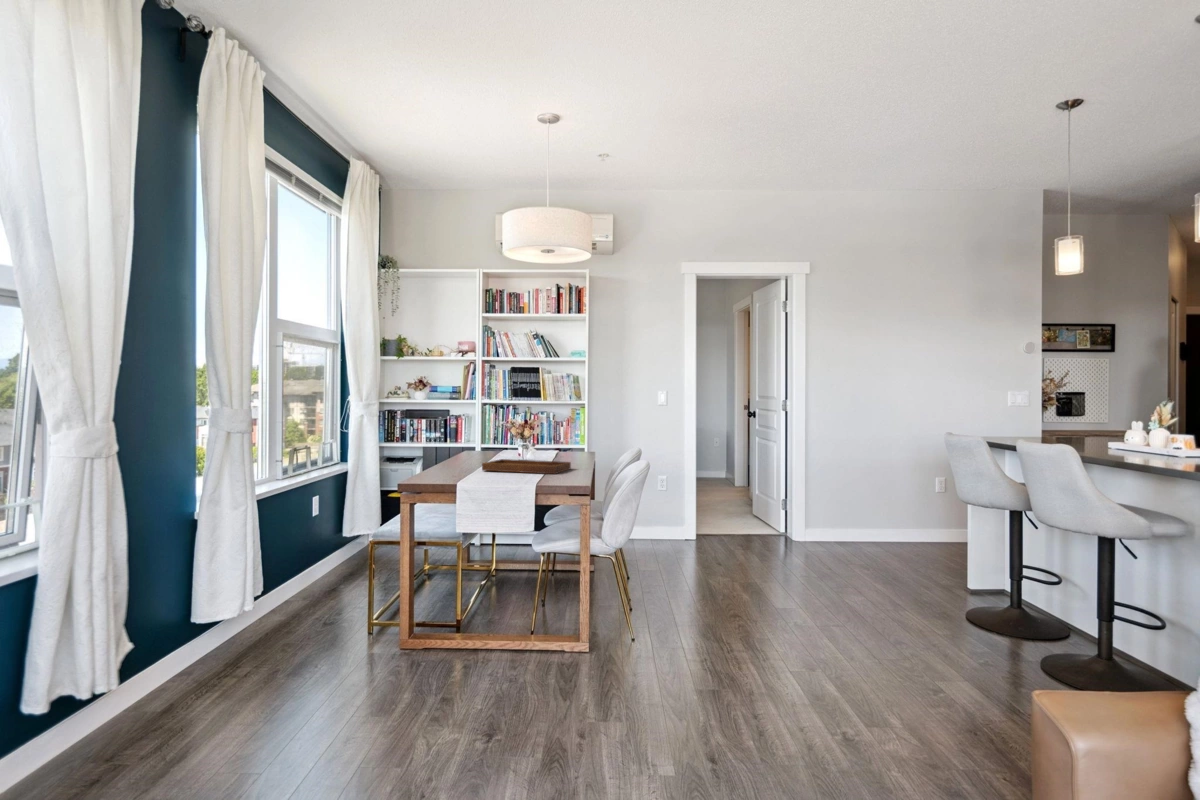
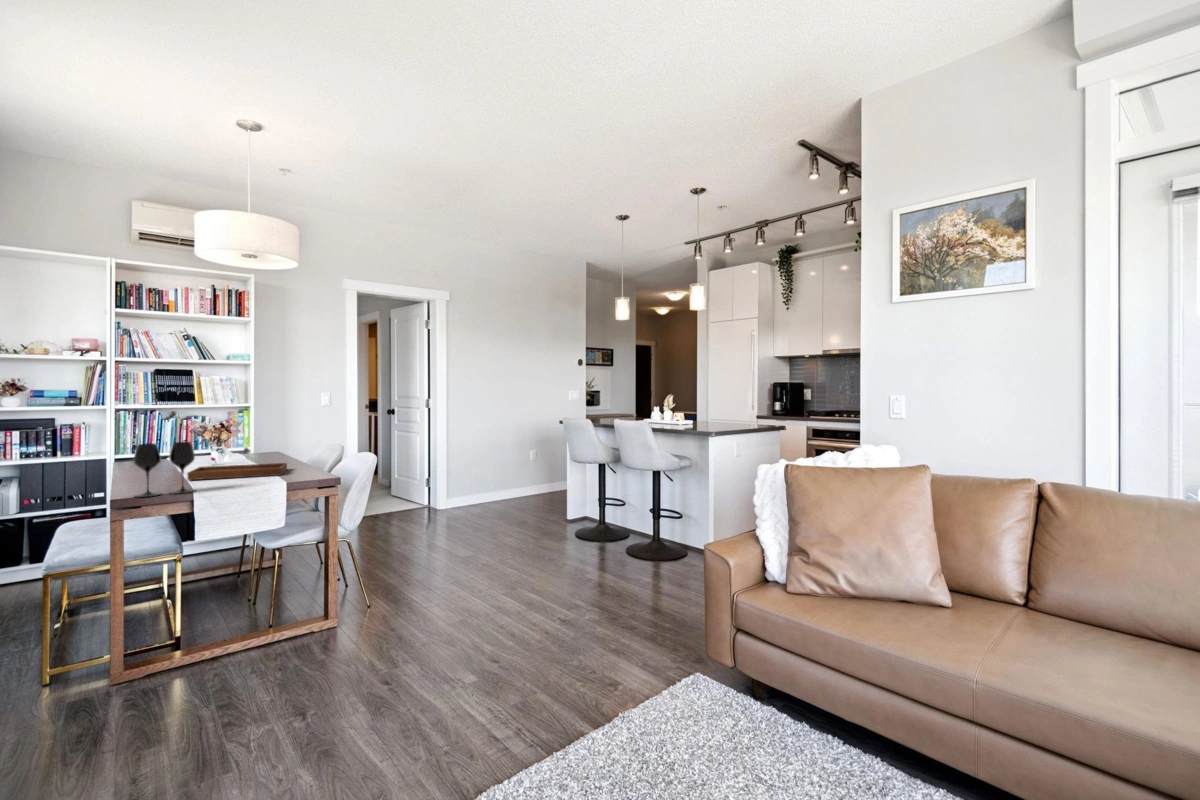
wine glass: none [425,432,472,482] -> present [134,442,195,497]

